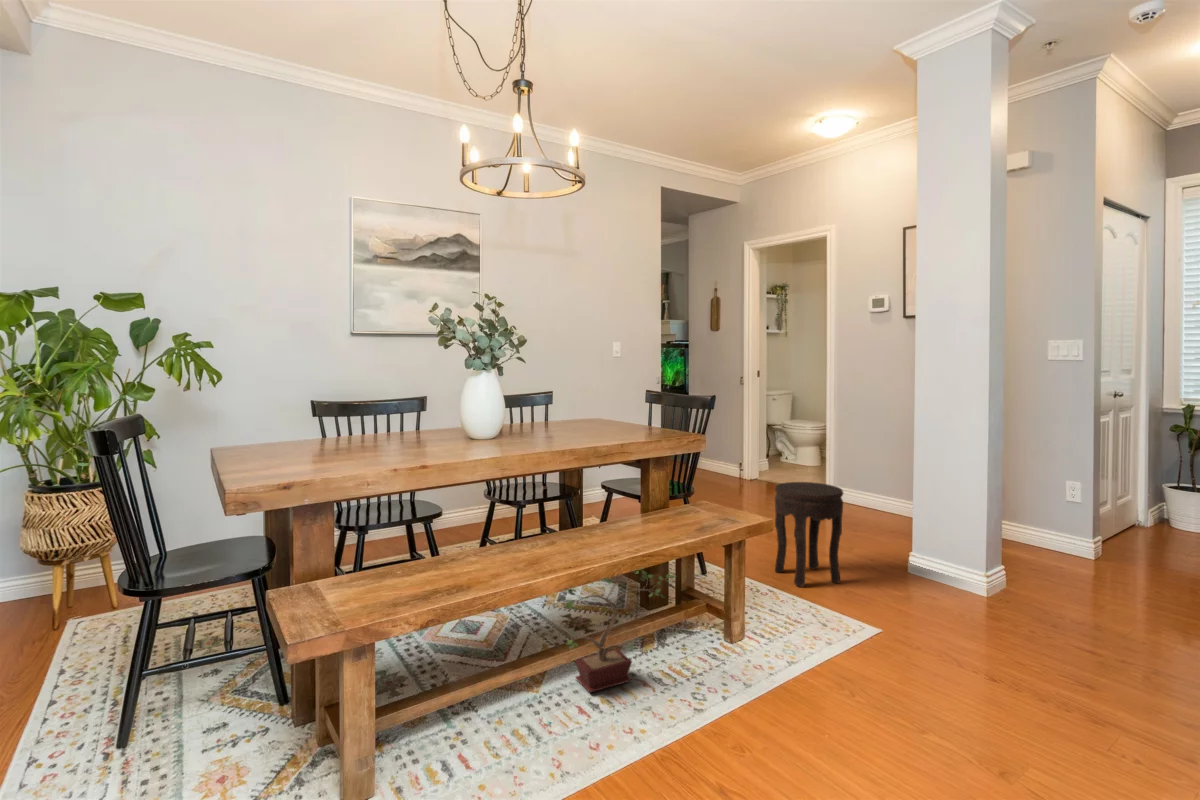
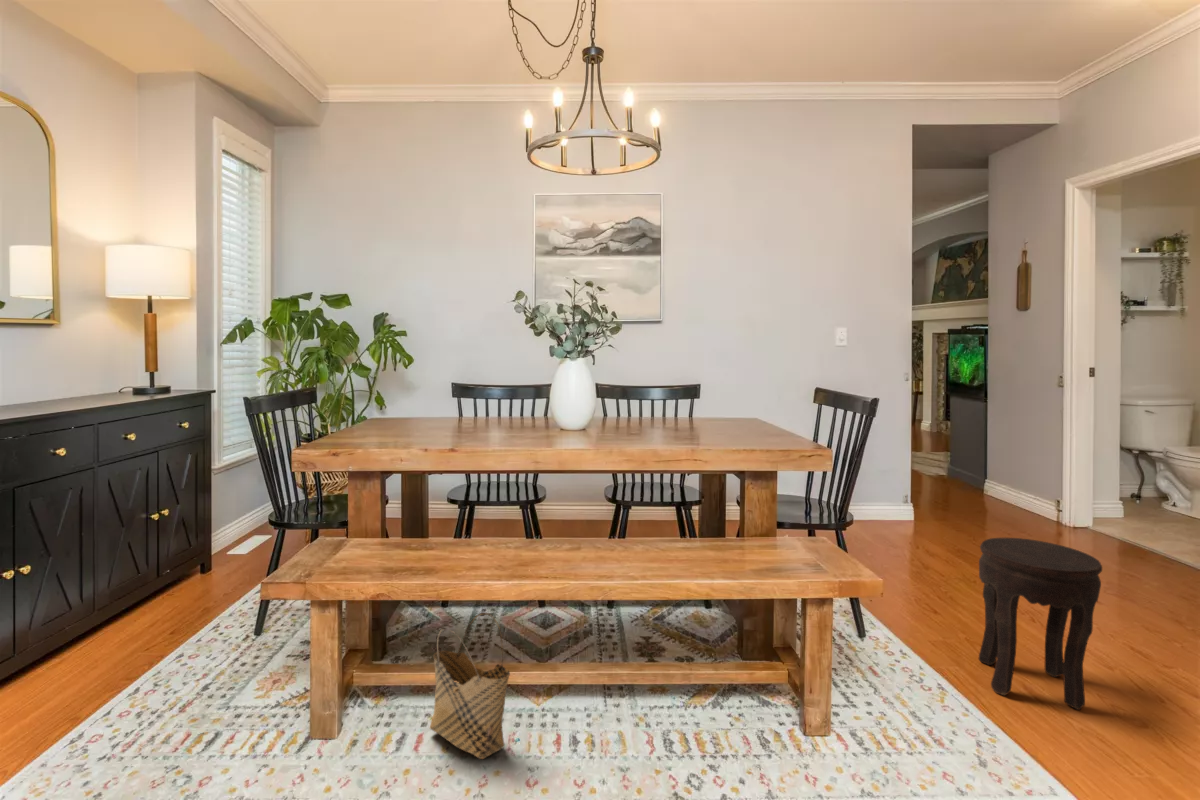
potted plant: present [565,567,676,692] -> none [559,570,704,731]
woven basket: none [461,614,550,746] -> present [430,613,510,759]

